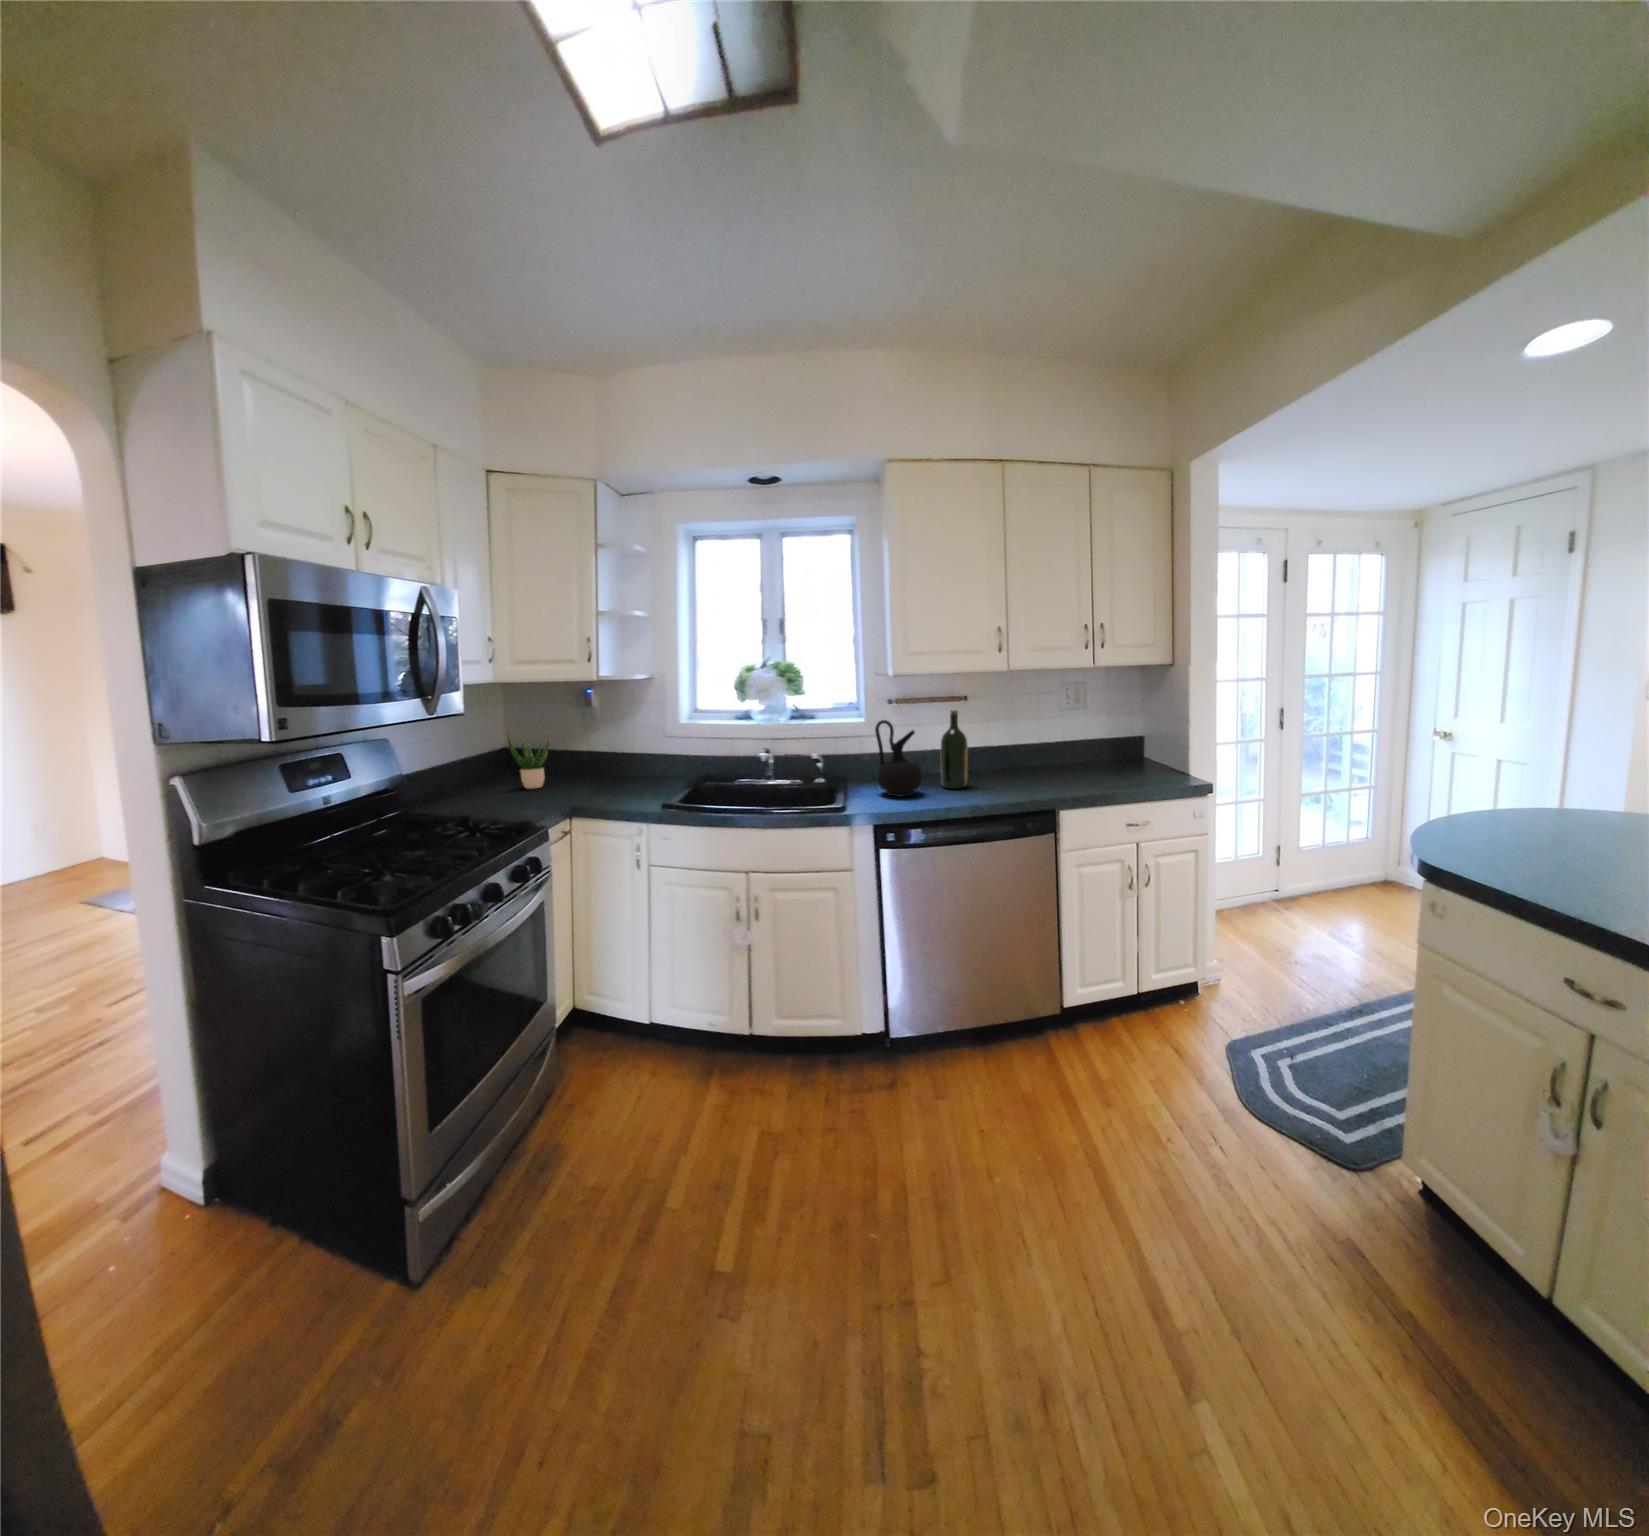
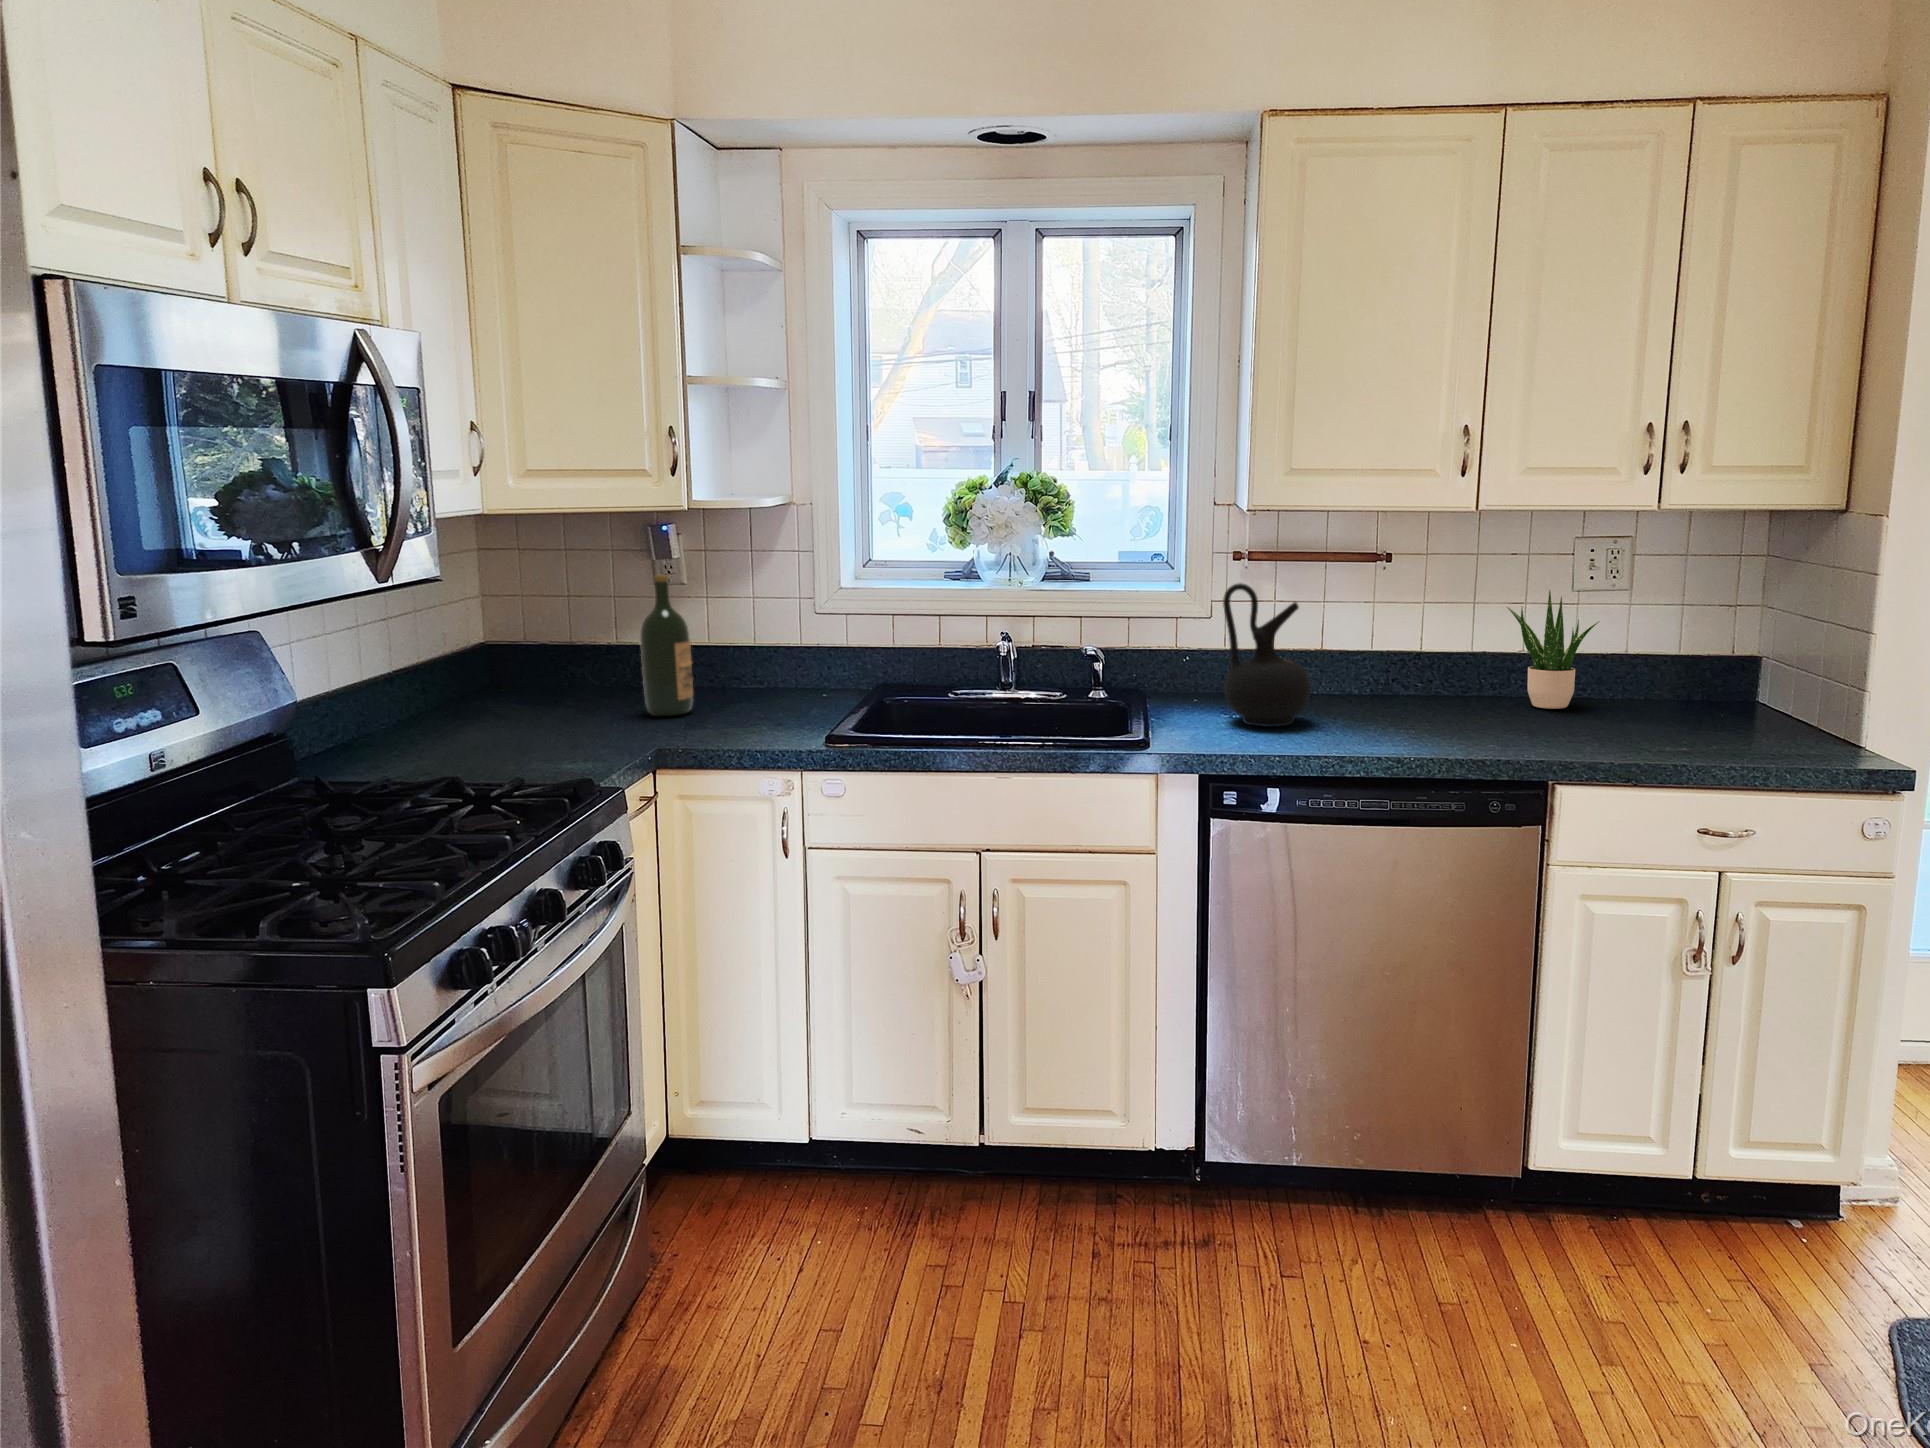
wine bottle: present [941,710,968,789] -> present [640,575,693,716]
potted plant: present [508,735,549,789] -> present [1507,590,1599,709]

